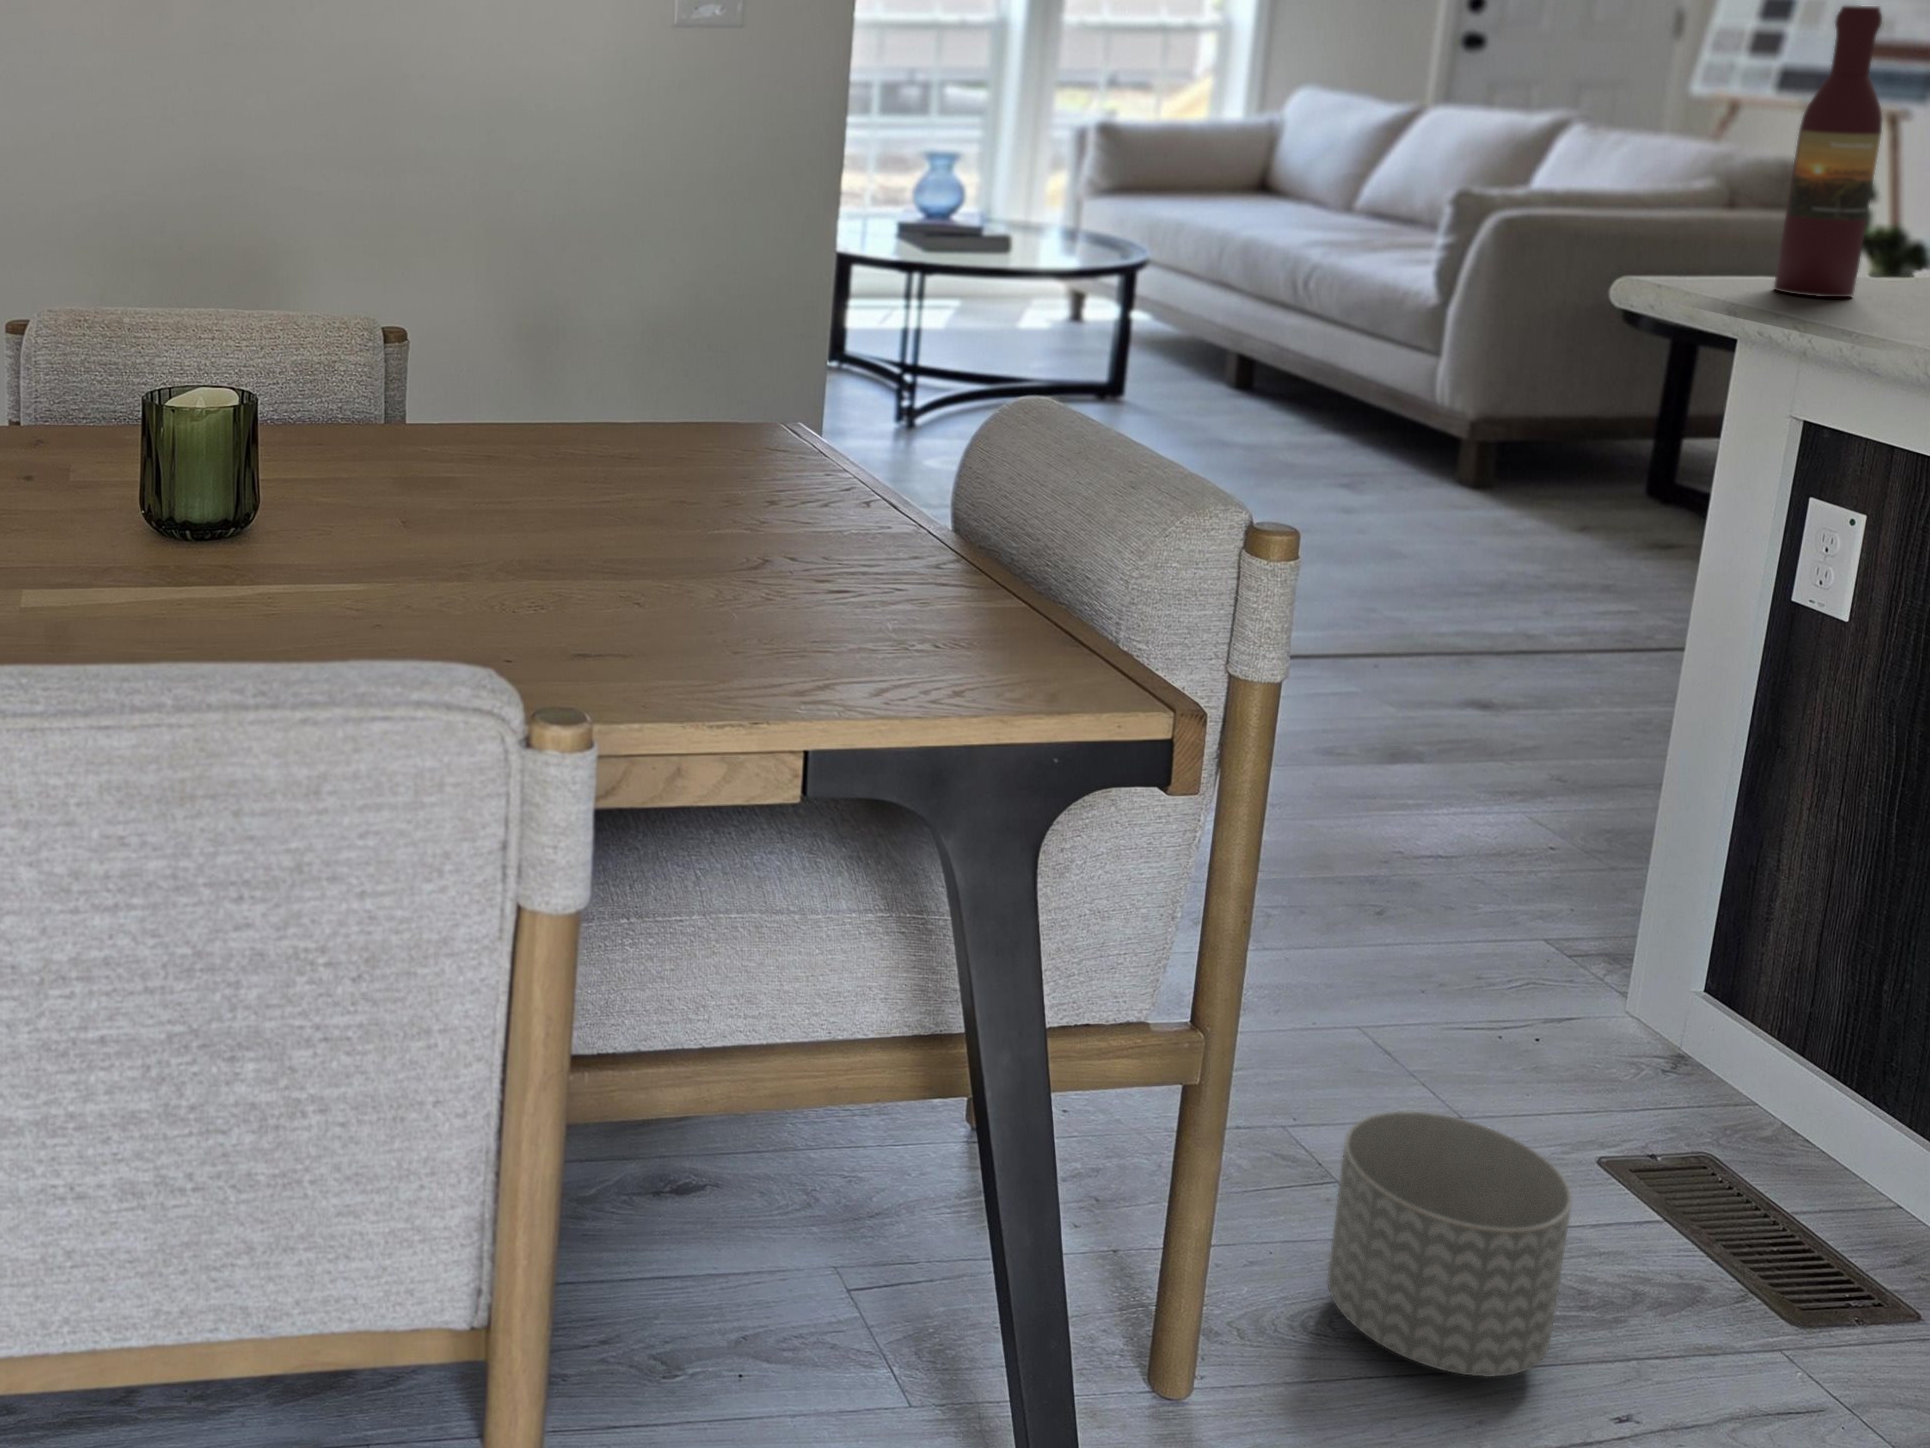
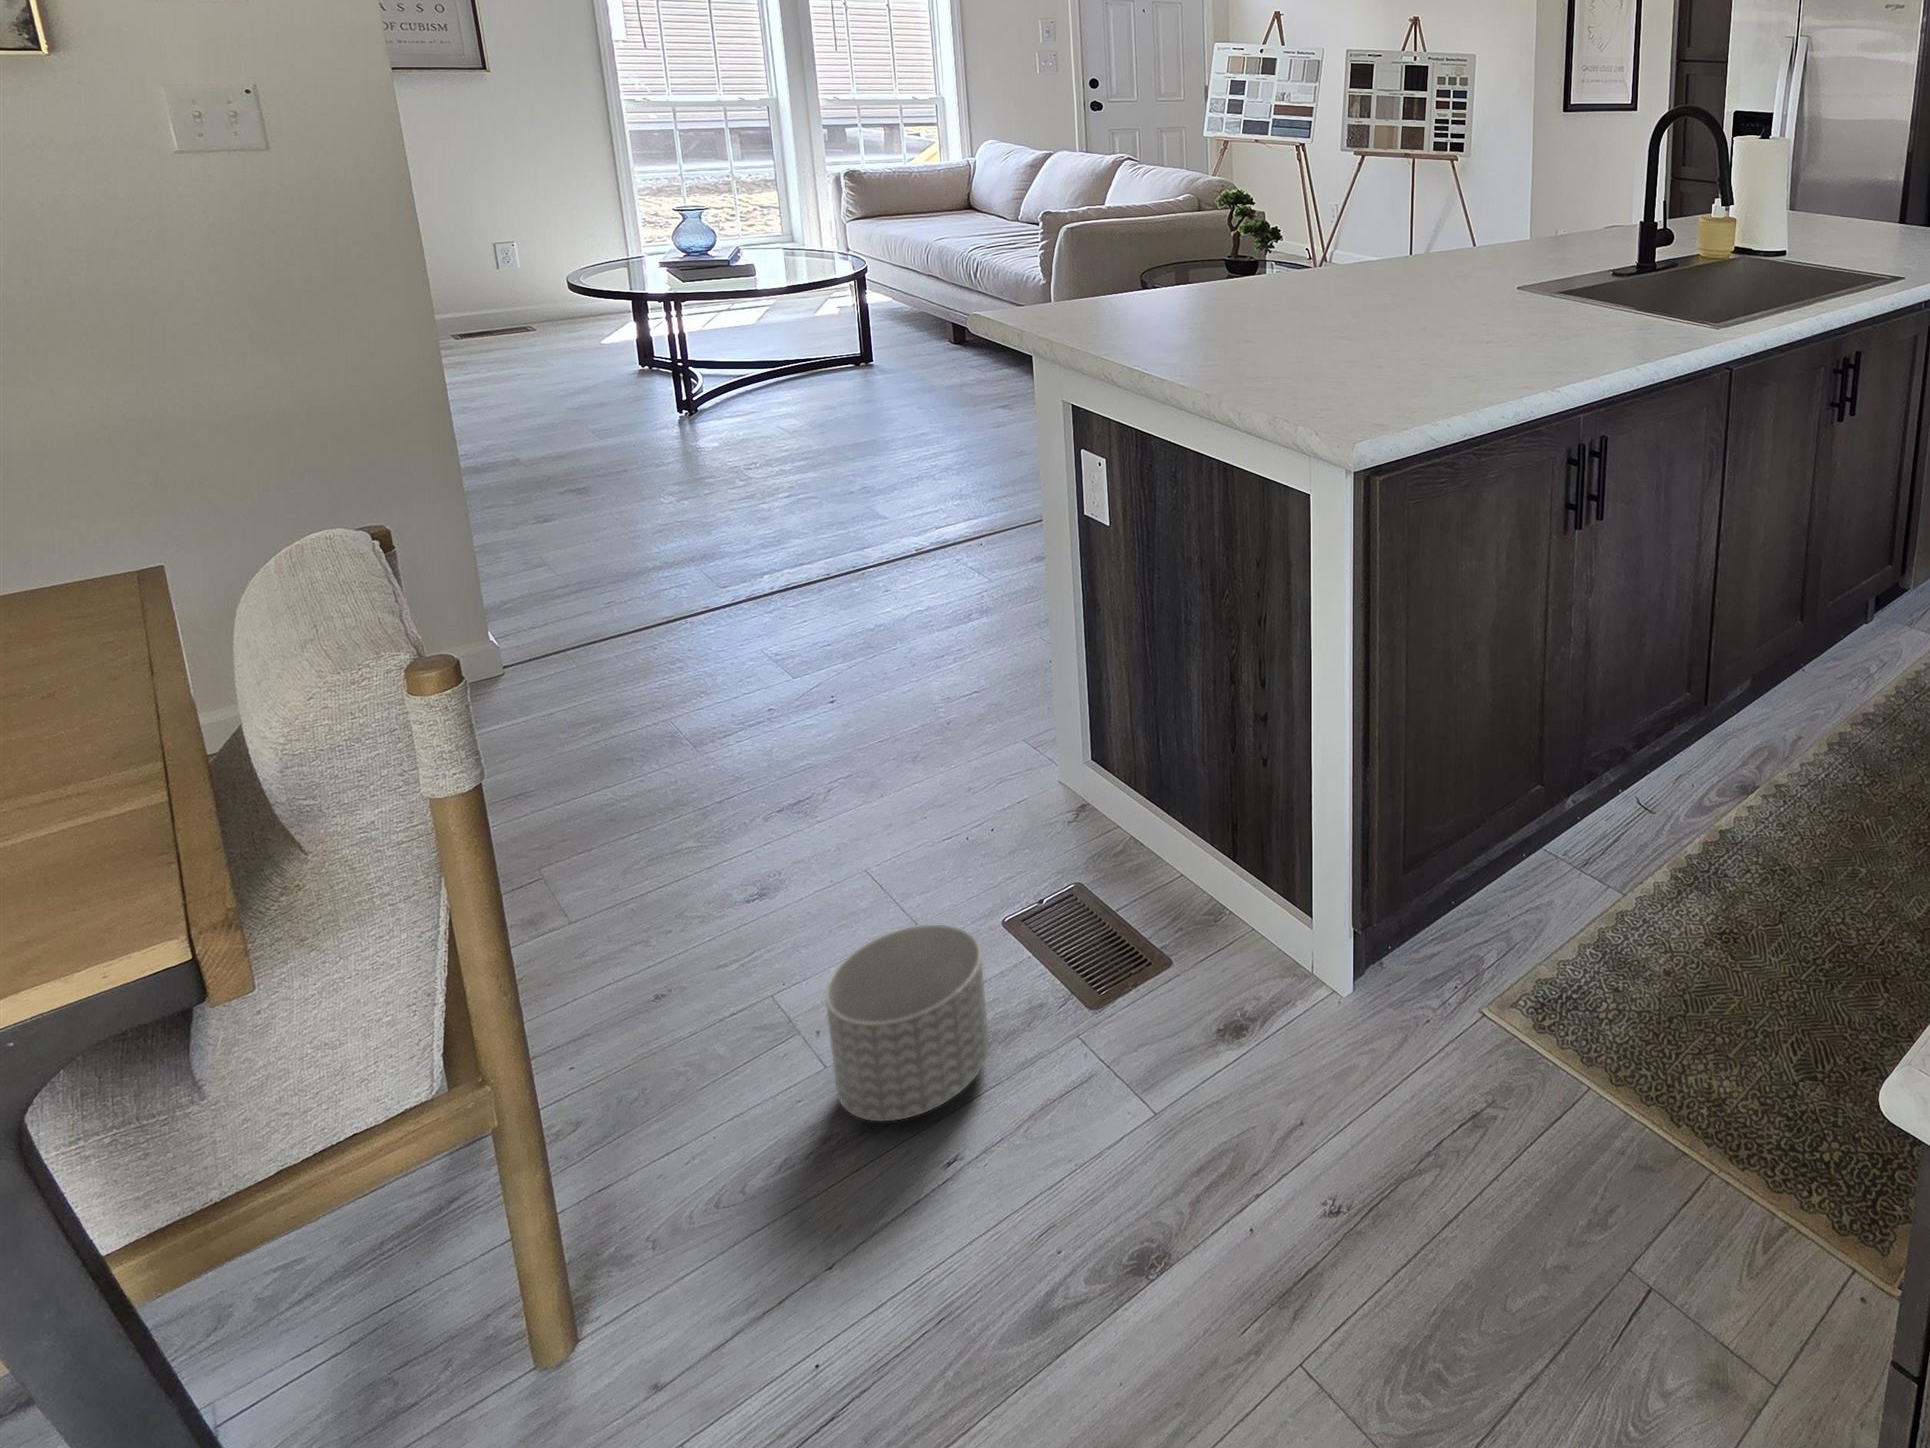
wine bottle: present [1774,5,1883,297] -> none [1066,146,1115,324]

